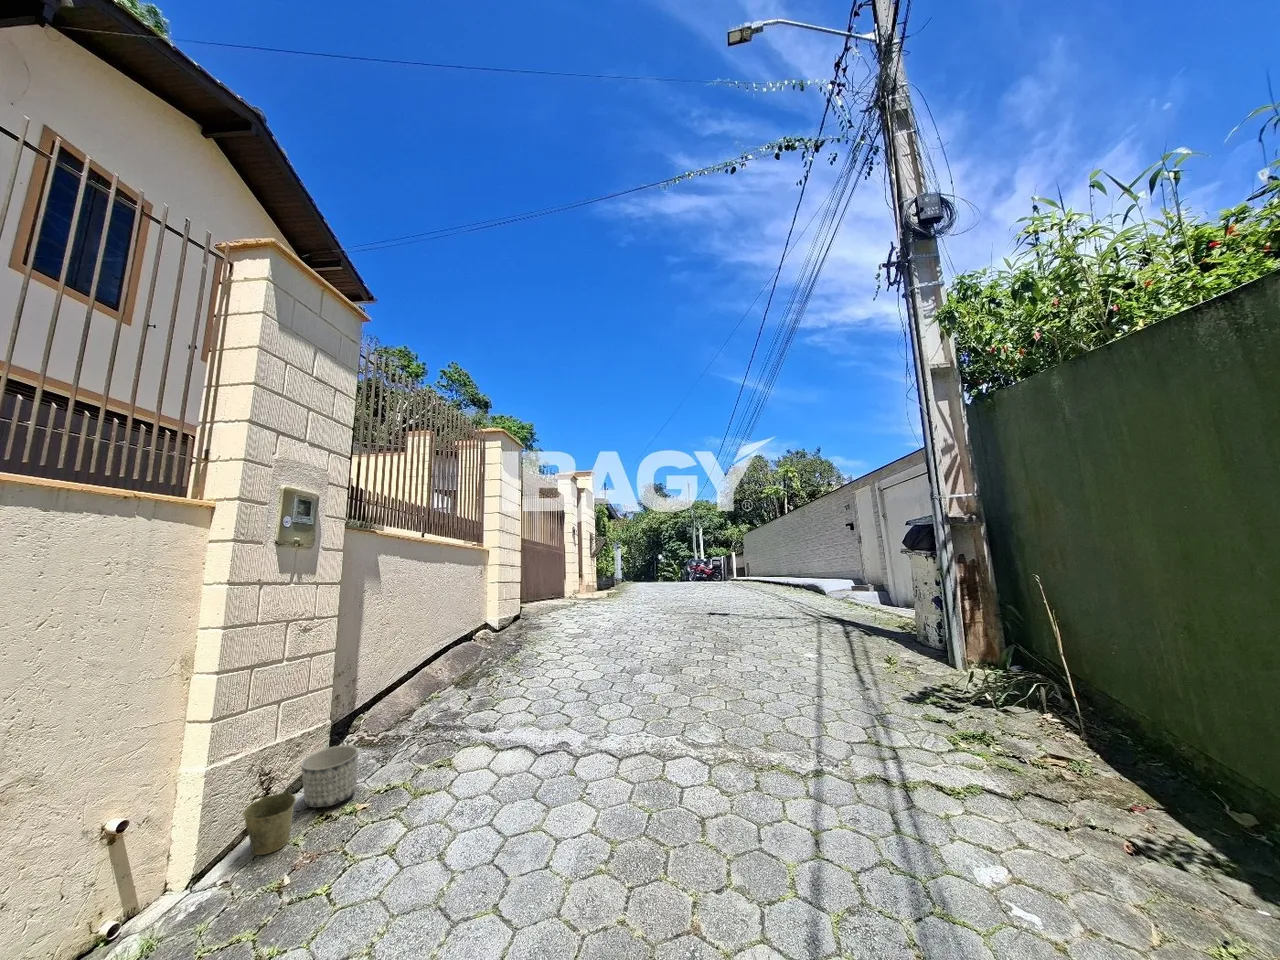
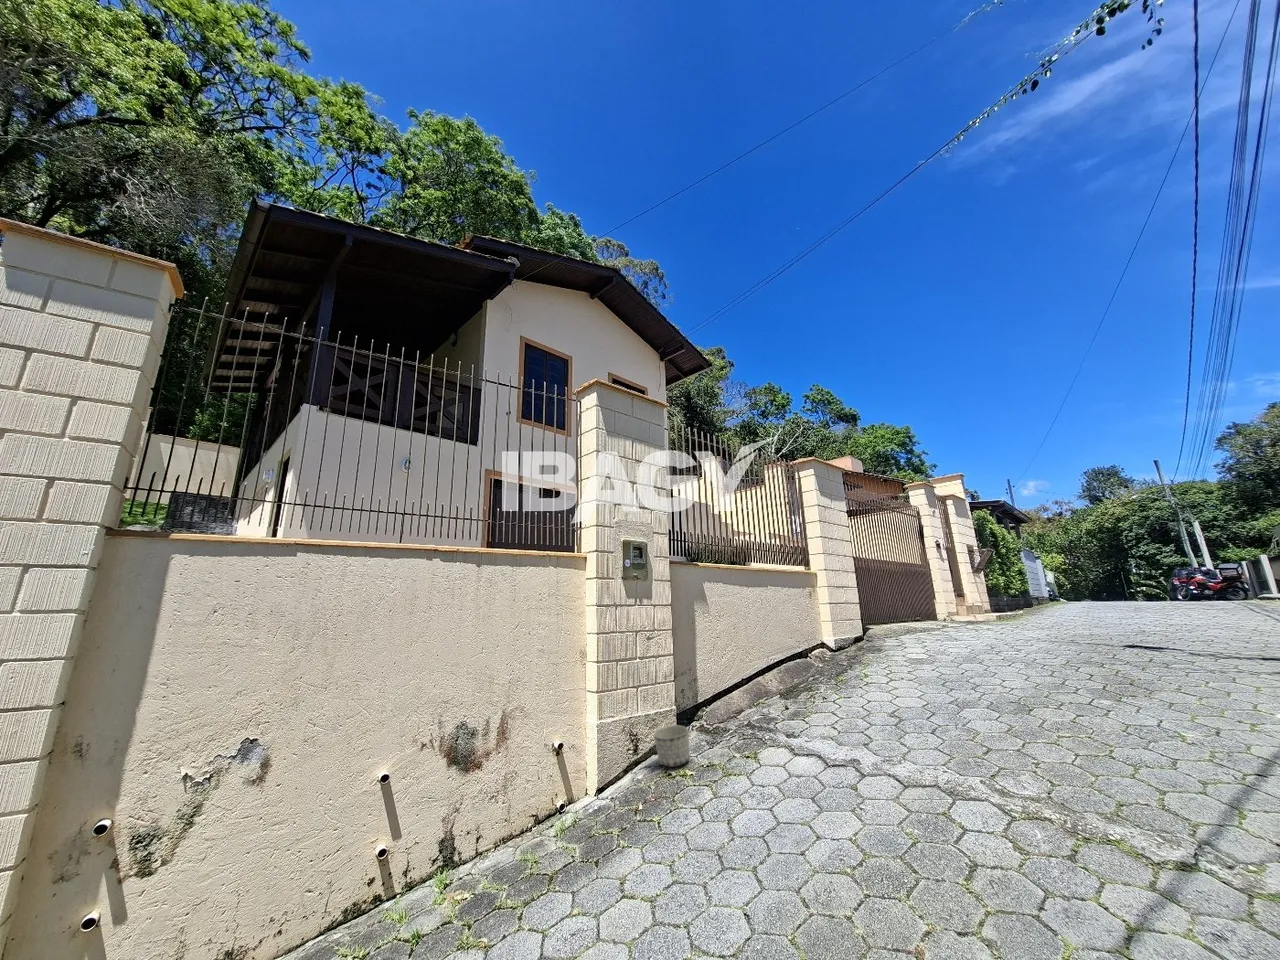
bucket: present [243,789,296,855] -> none [618,737,646,787]

